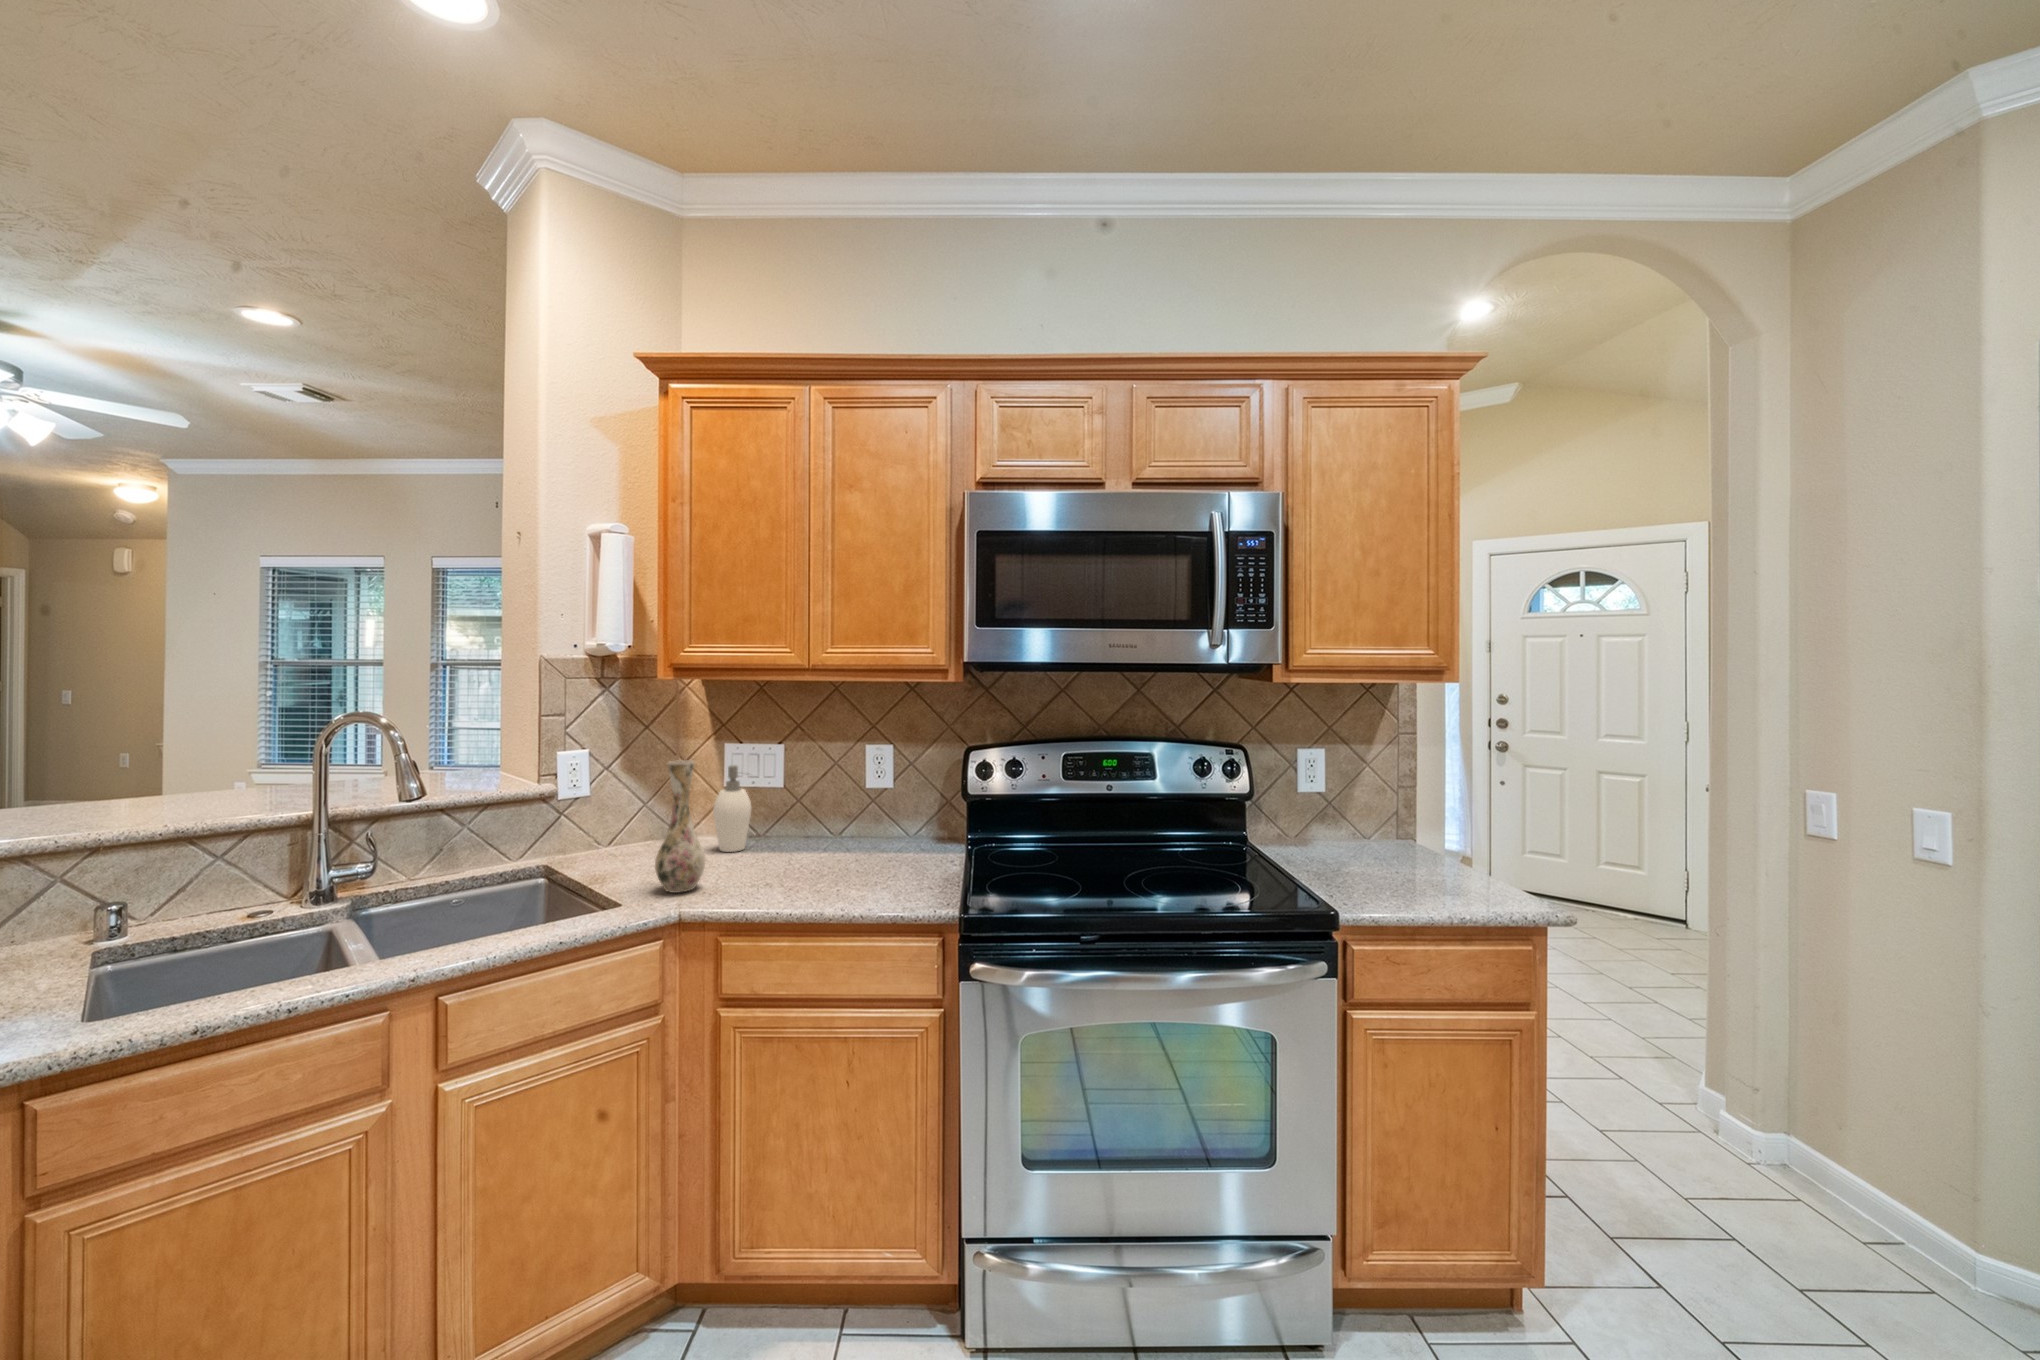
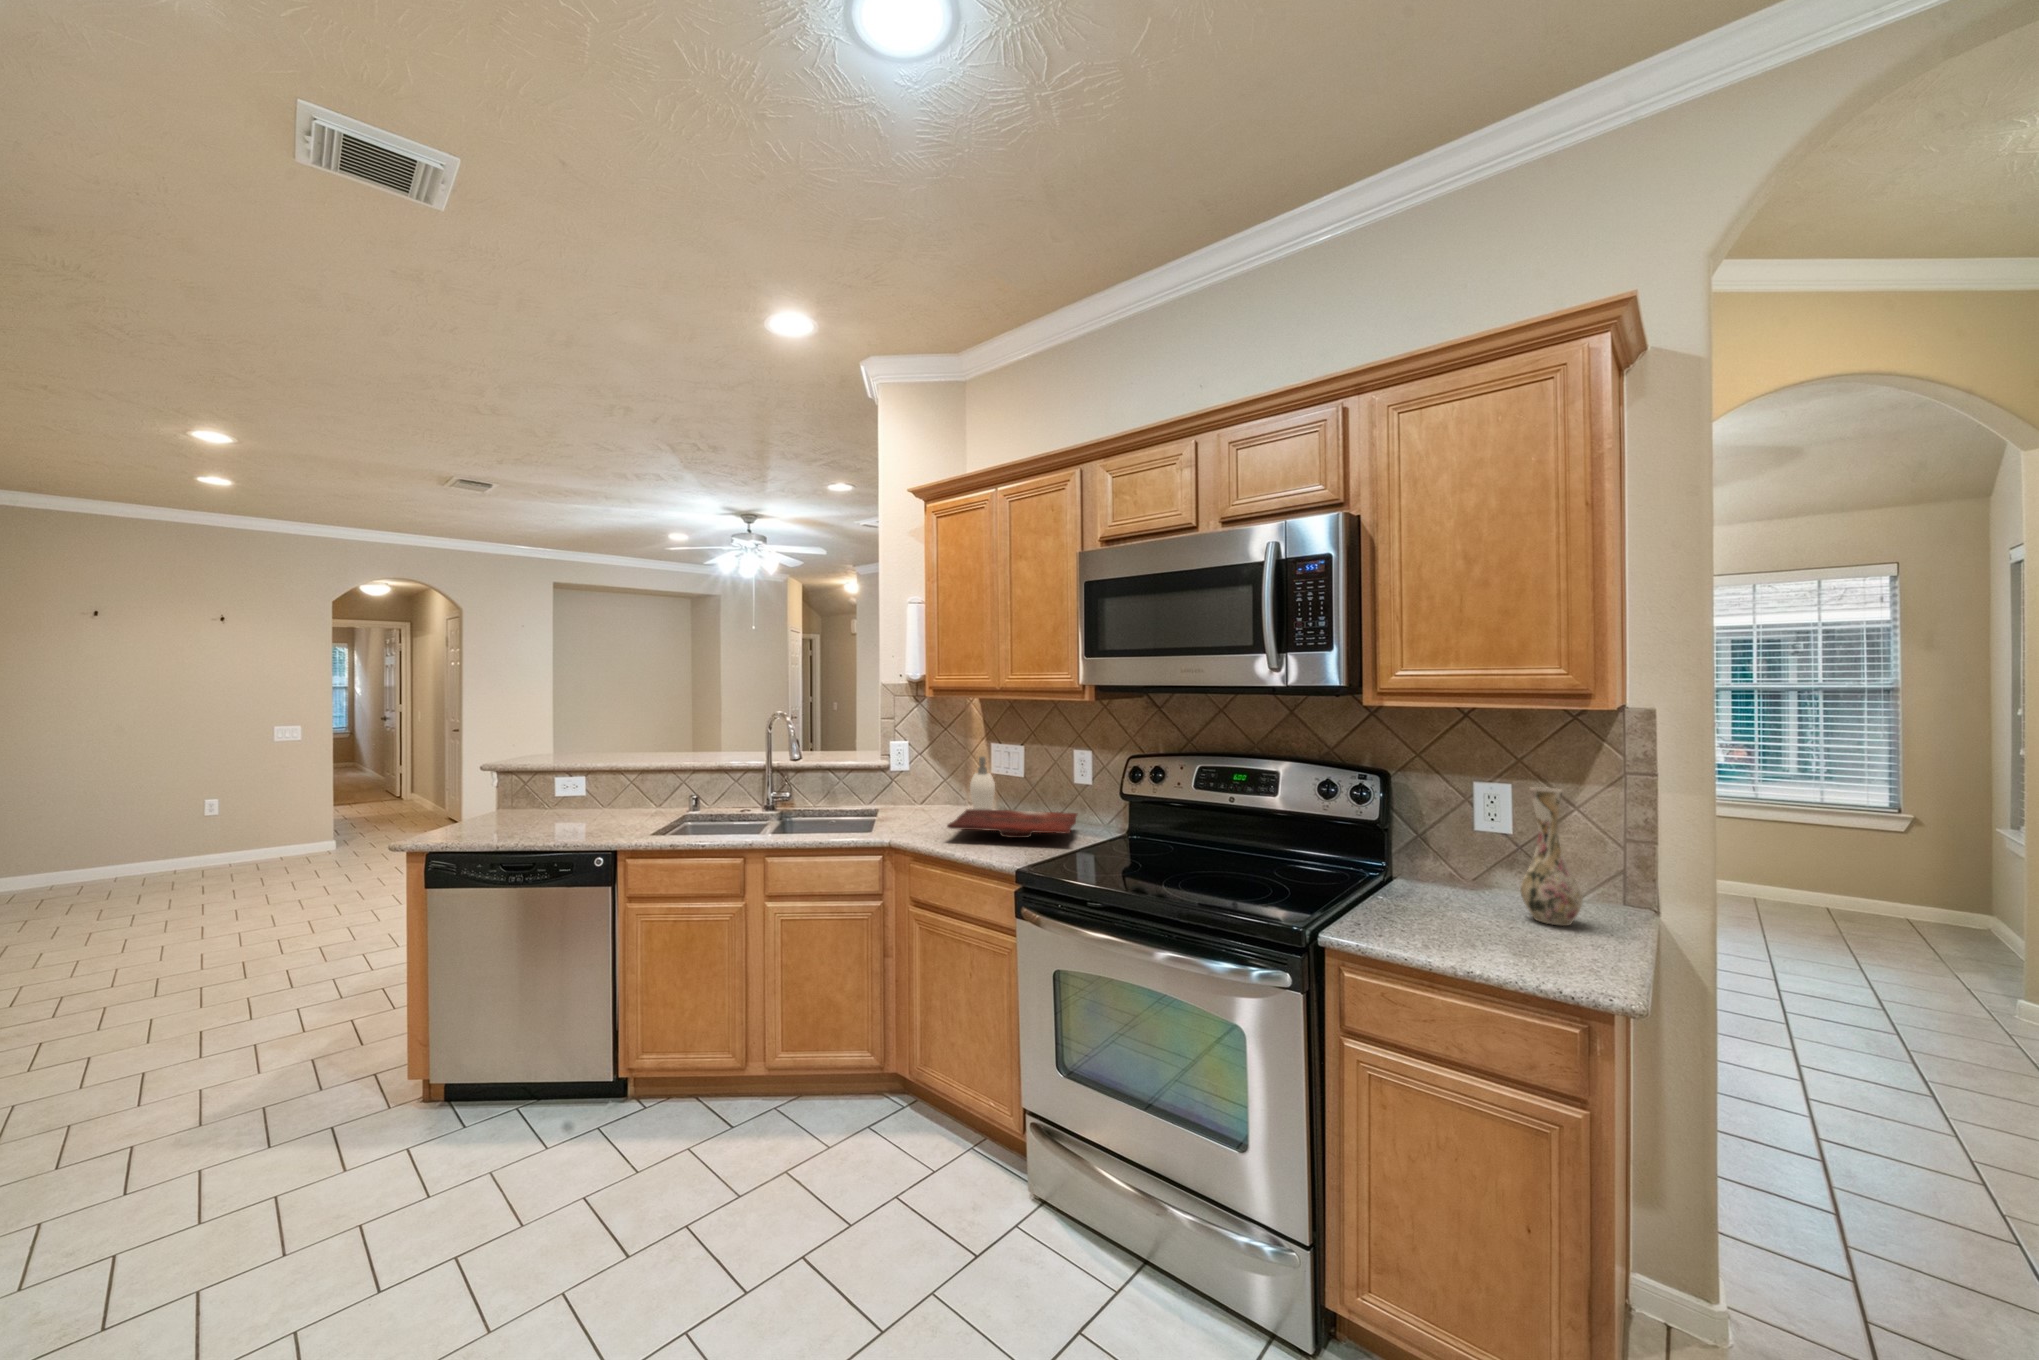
vase: present [655,760,705,893] -> present [1520,787,1583,926]
cutting board: none [743,827,939,877] -> present [947,809,1077,838]

